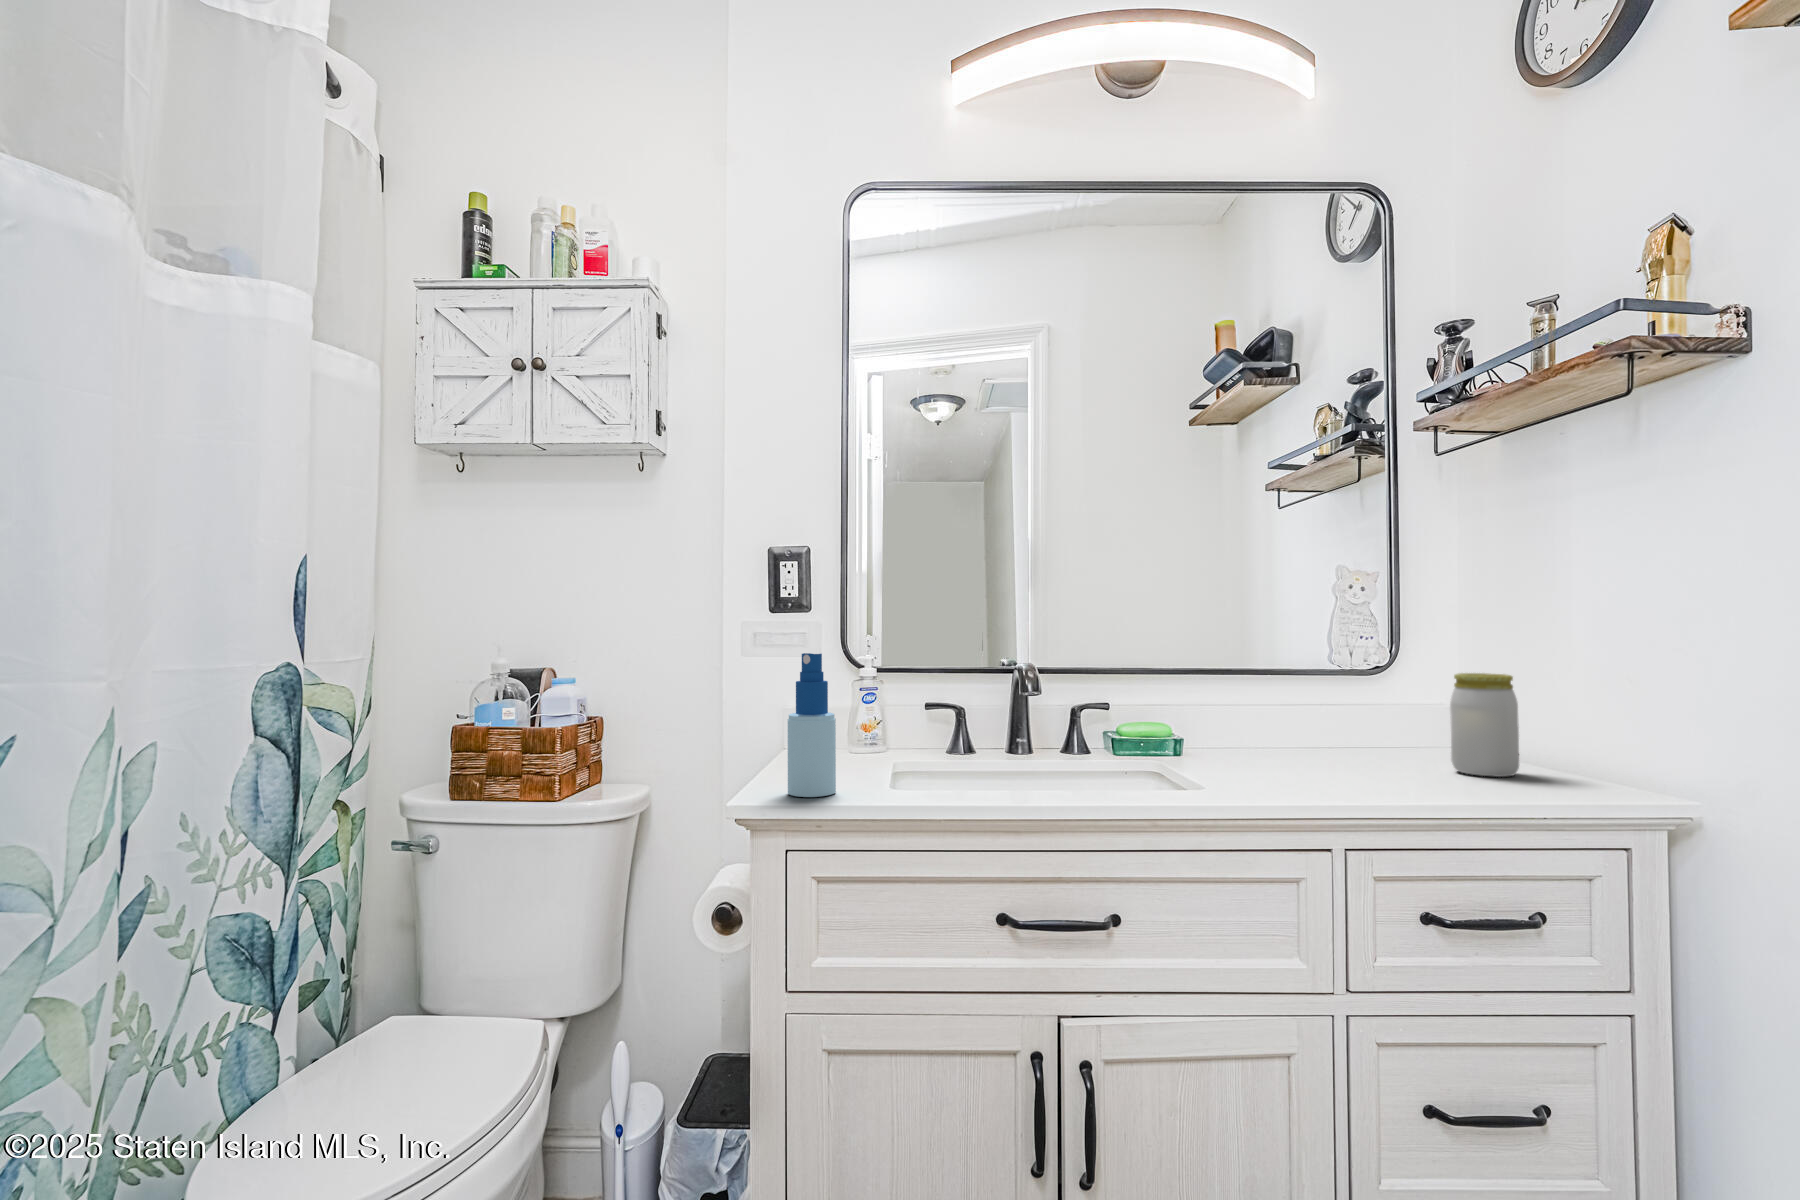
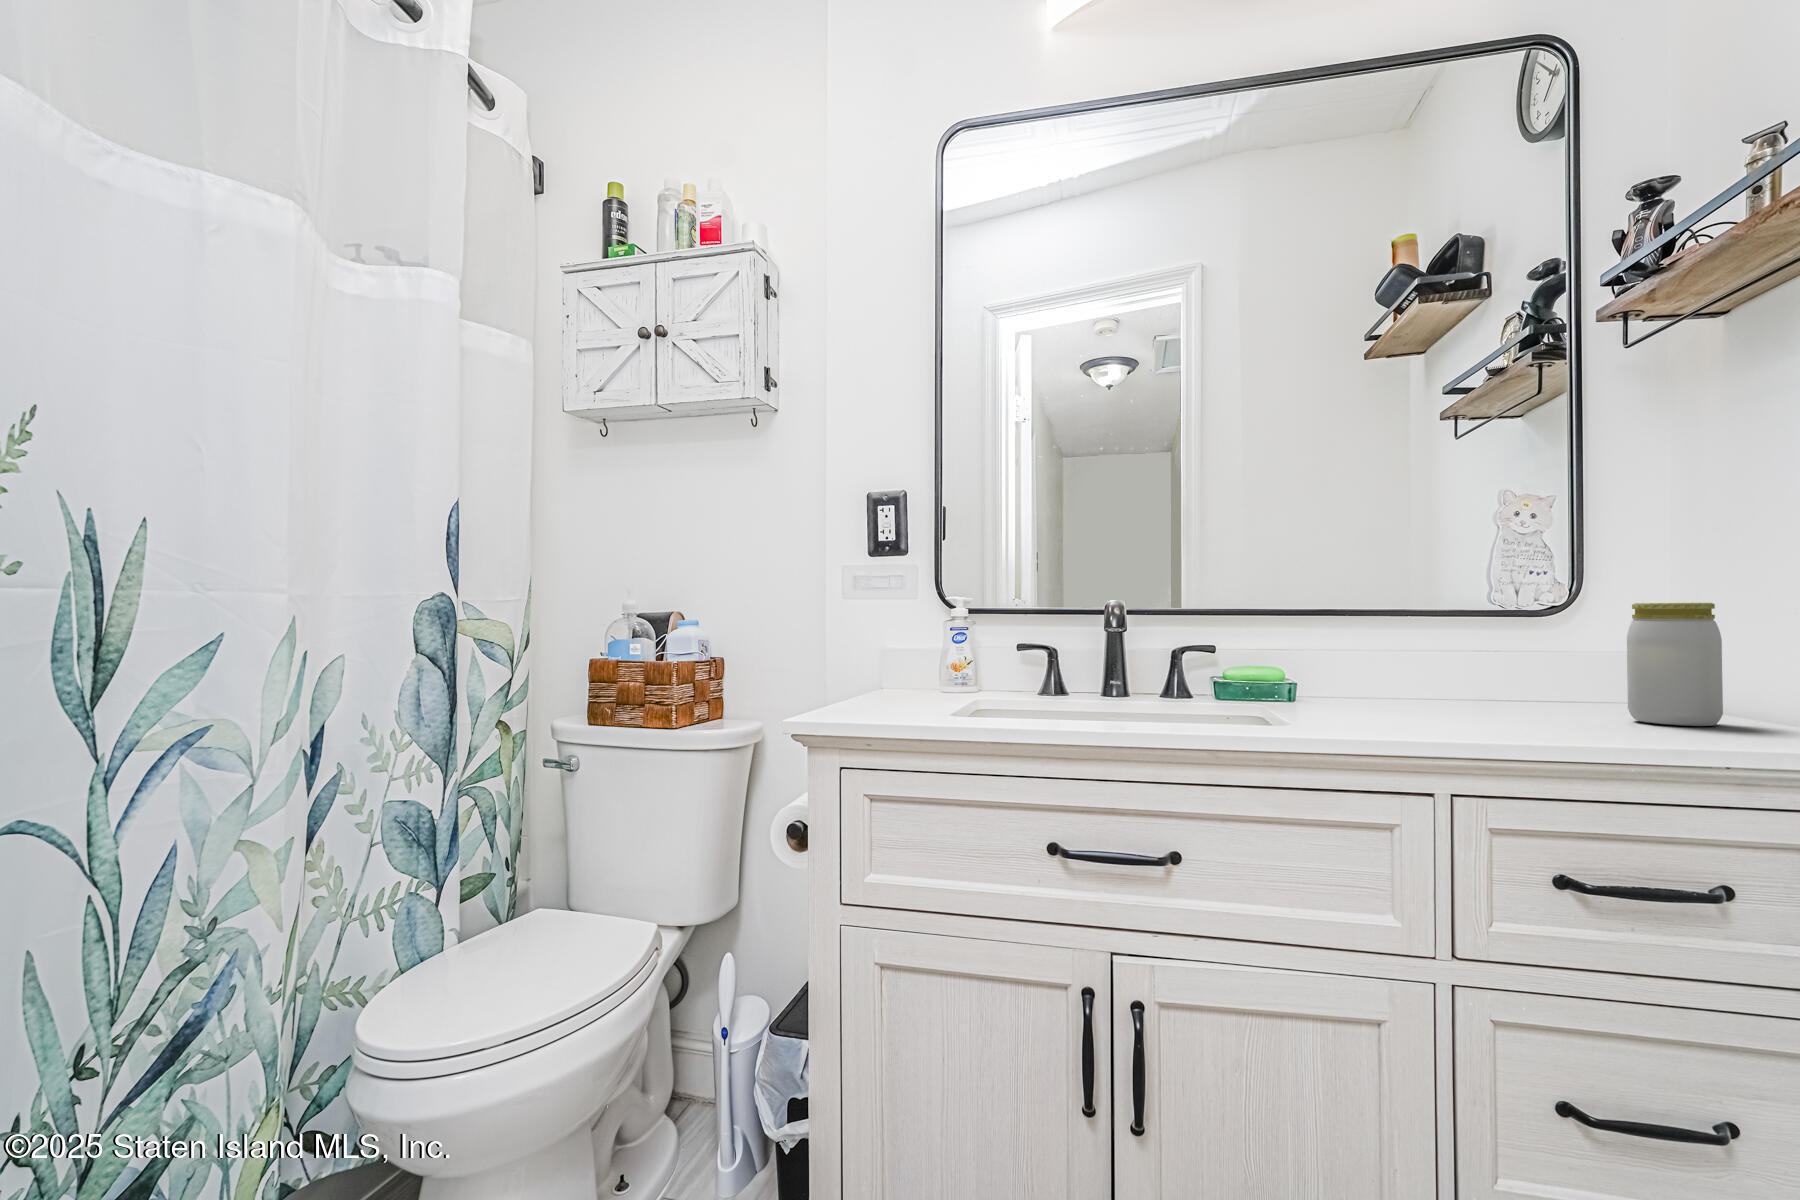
spray bottle: present [788,653,836,797] -> none [849,579,896,719]

